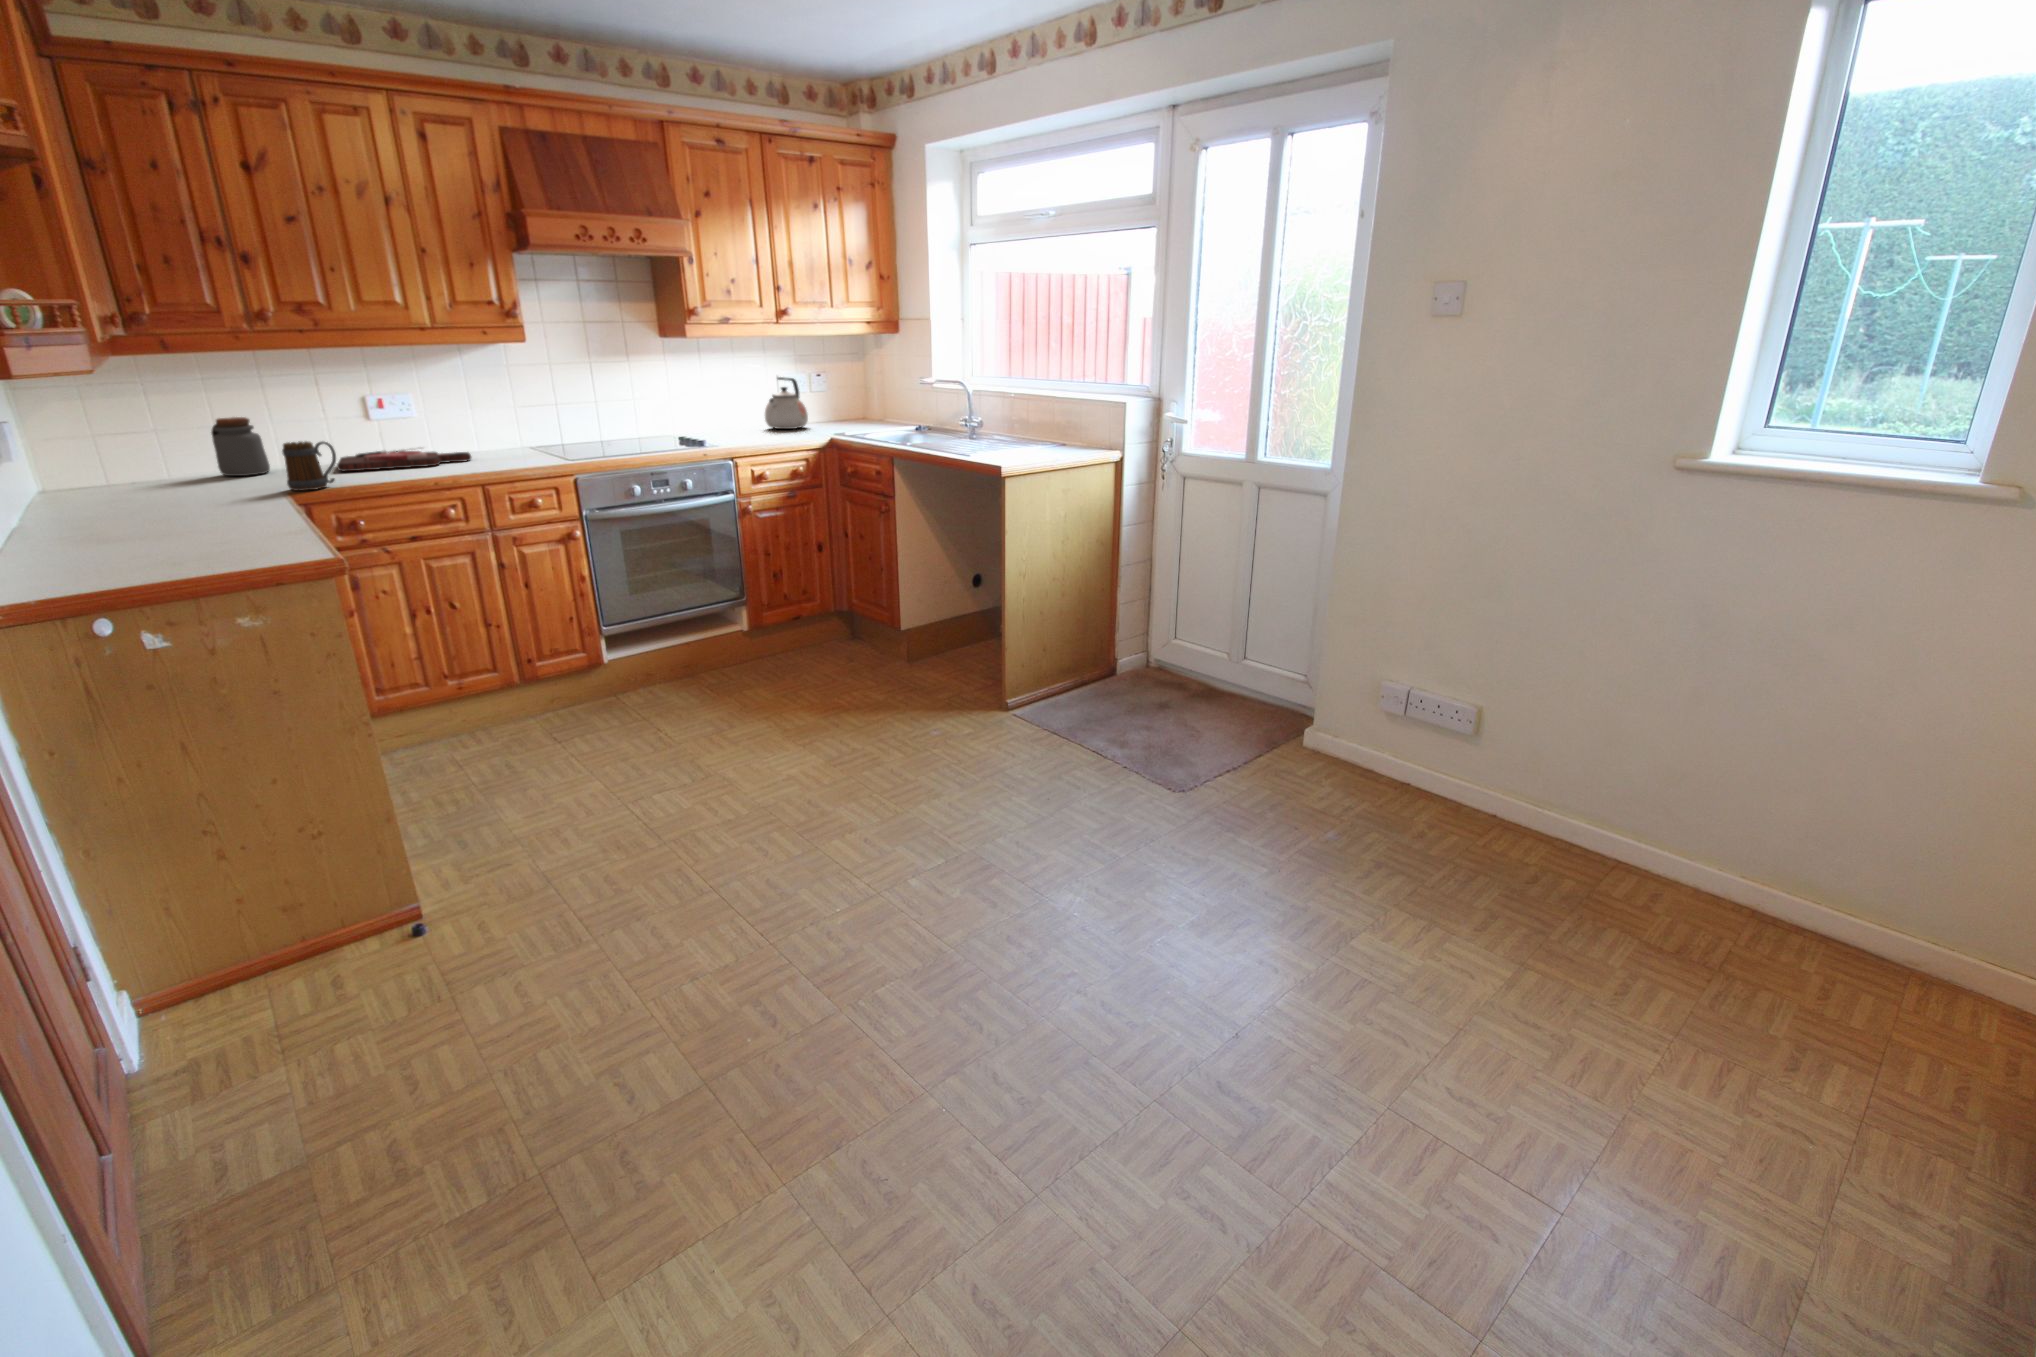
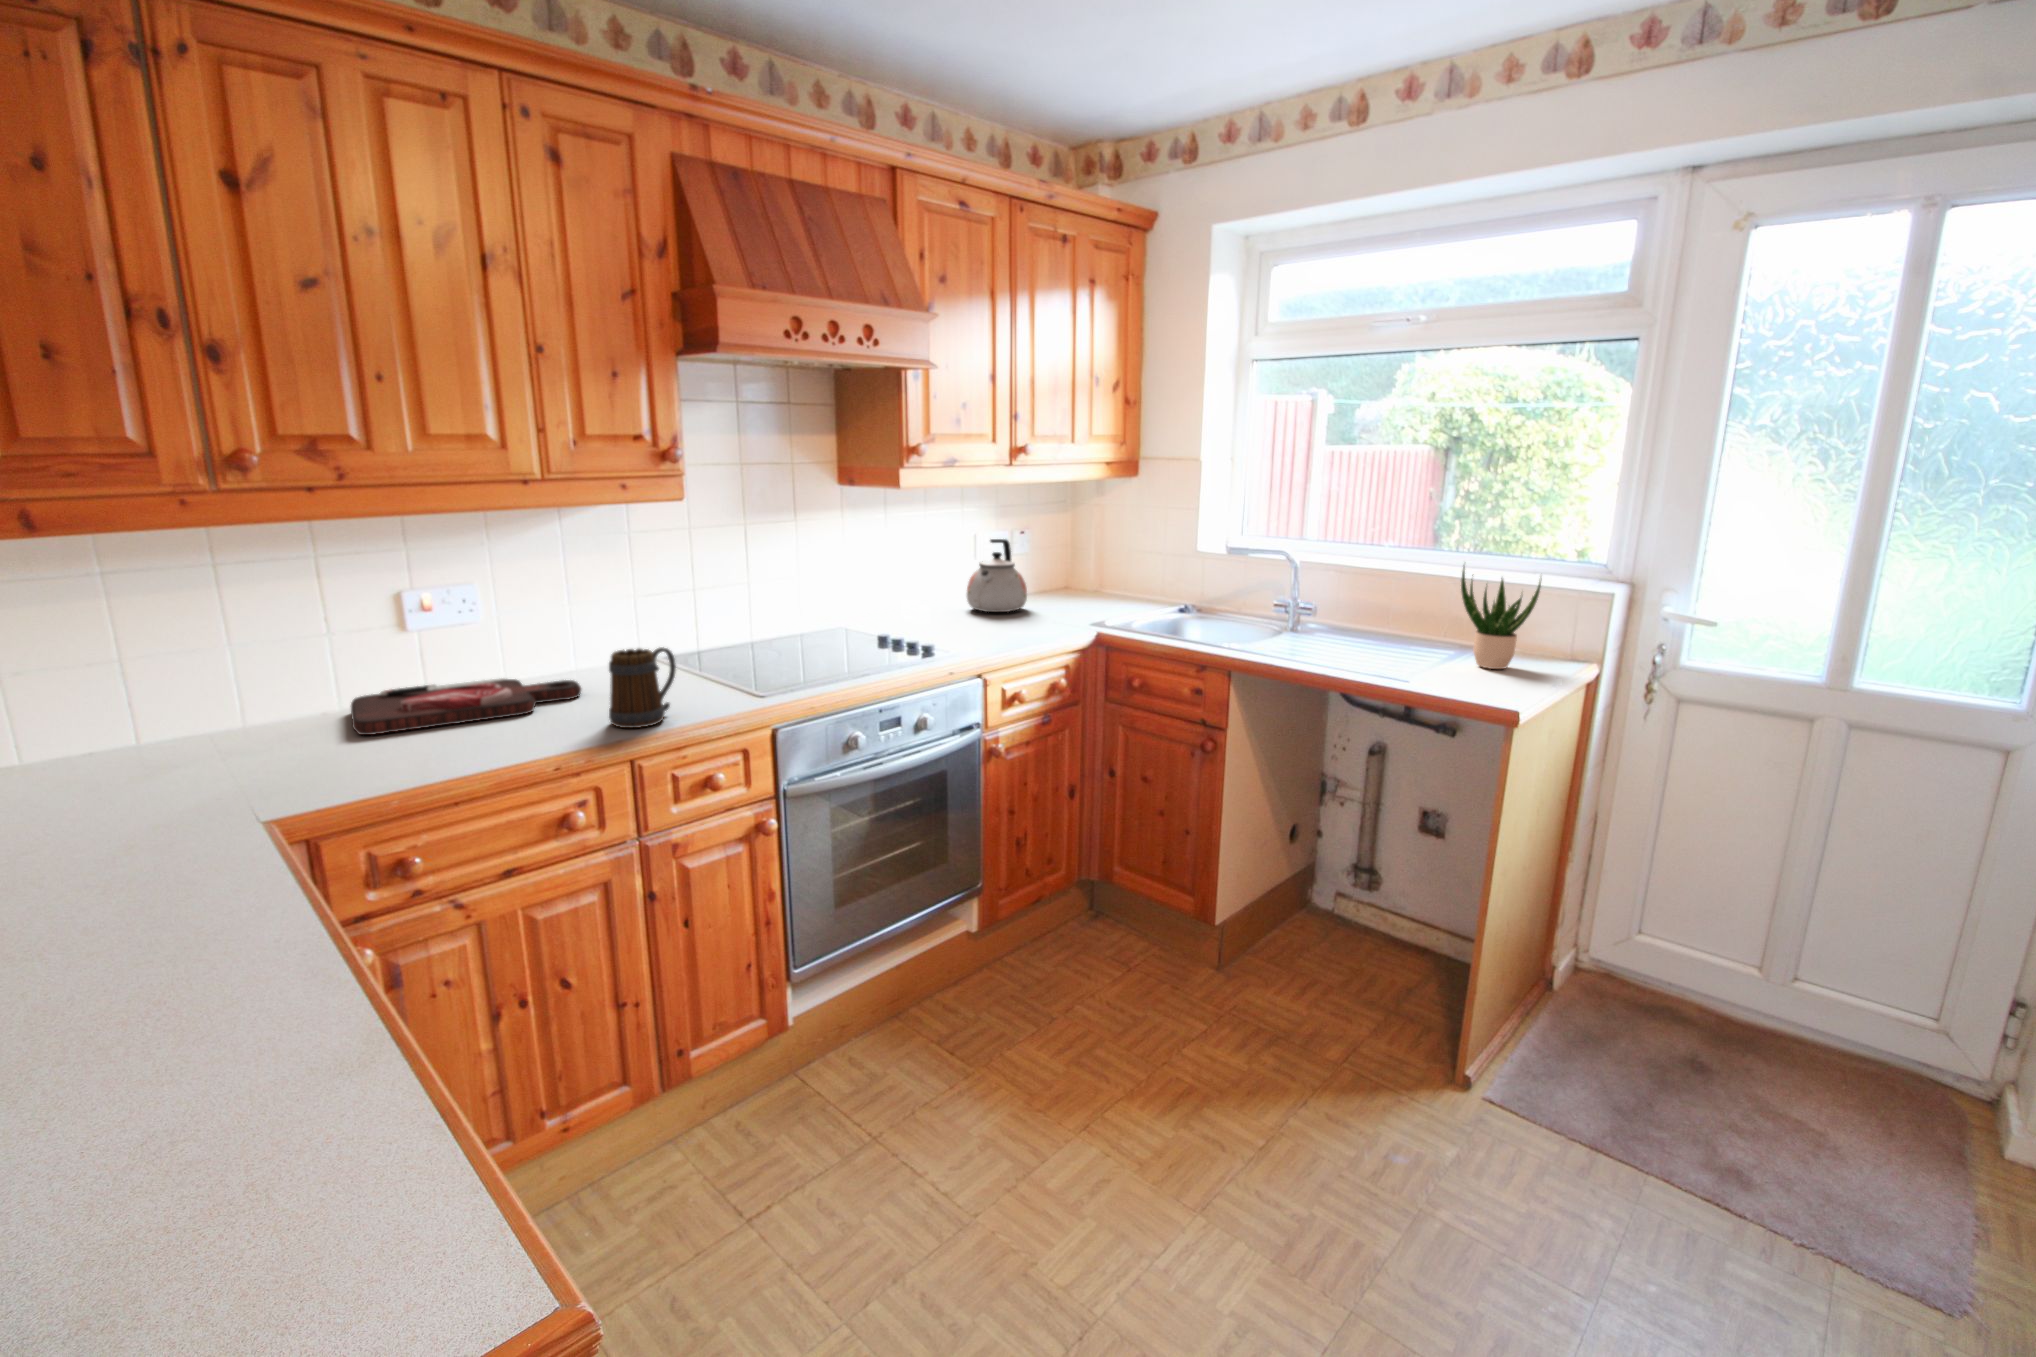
potted plant: none [1019,381,1068,452] -> present [1461,567,1541,669]
jar: present [211,417,270,476] -> none [112,640,222,753]
mug: present [282,441,336,491] -> present [609,647,676,728]

